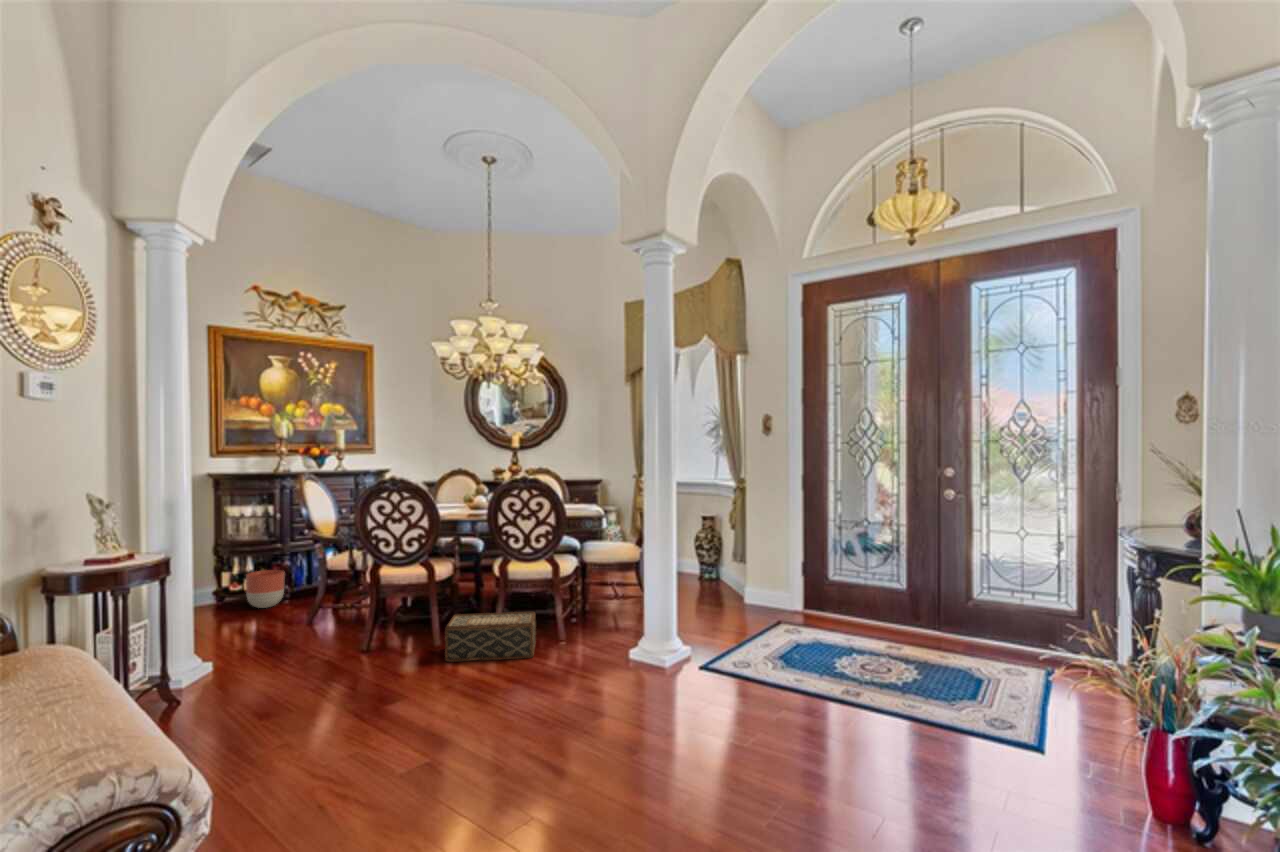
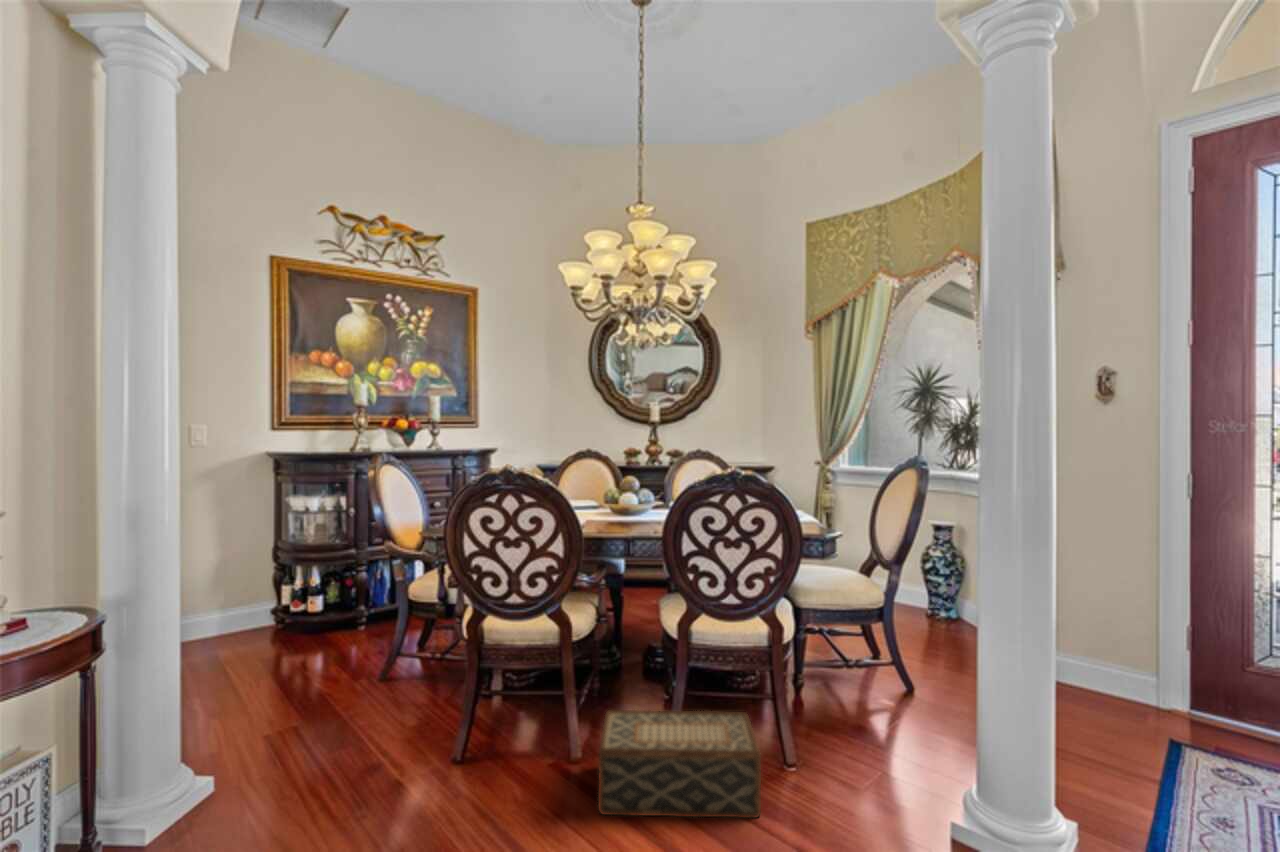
planter: present [246,570,284,608] -> none [310,583,360,637]

